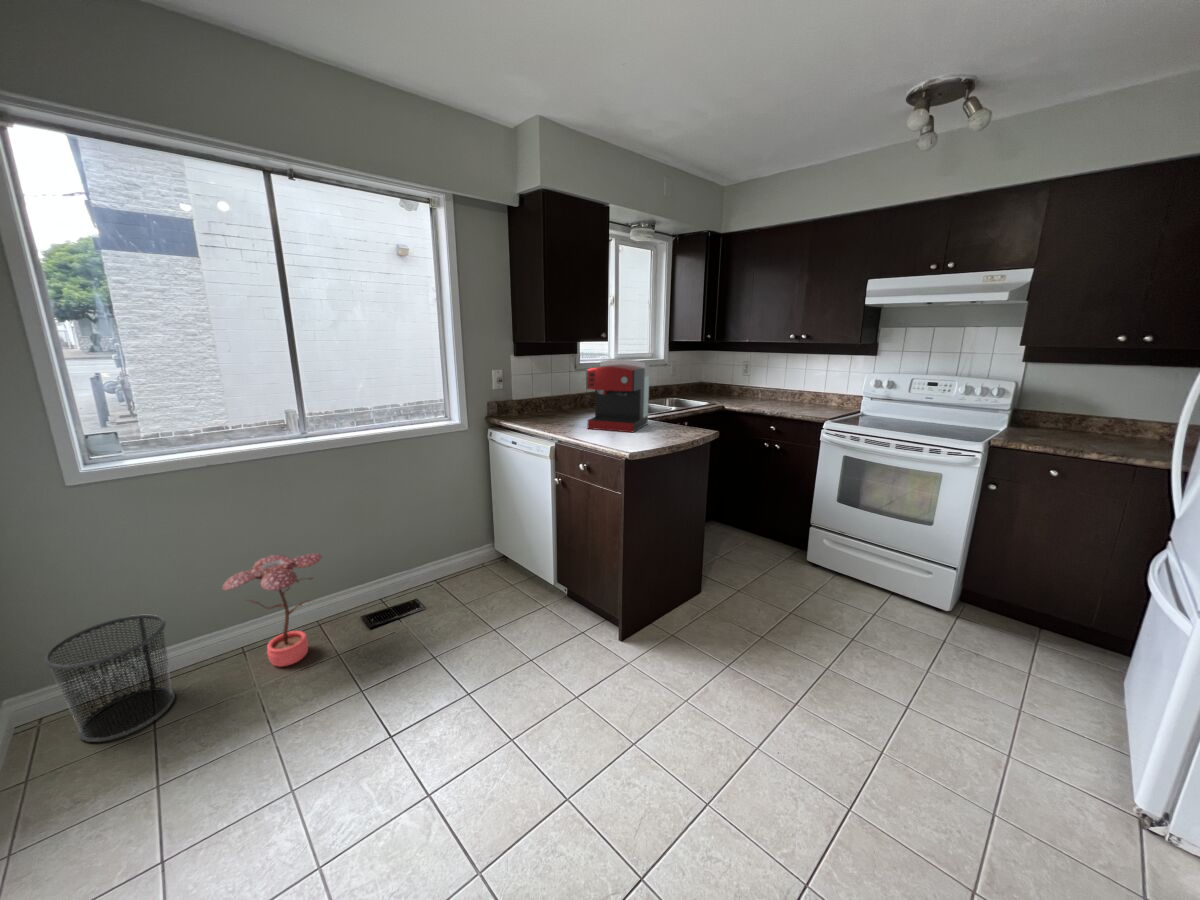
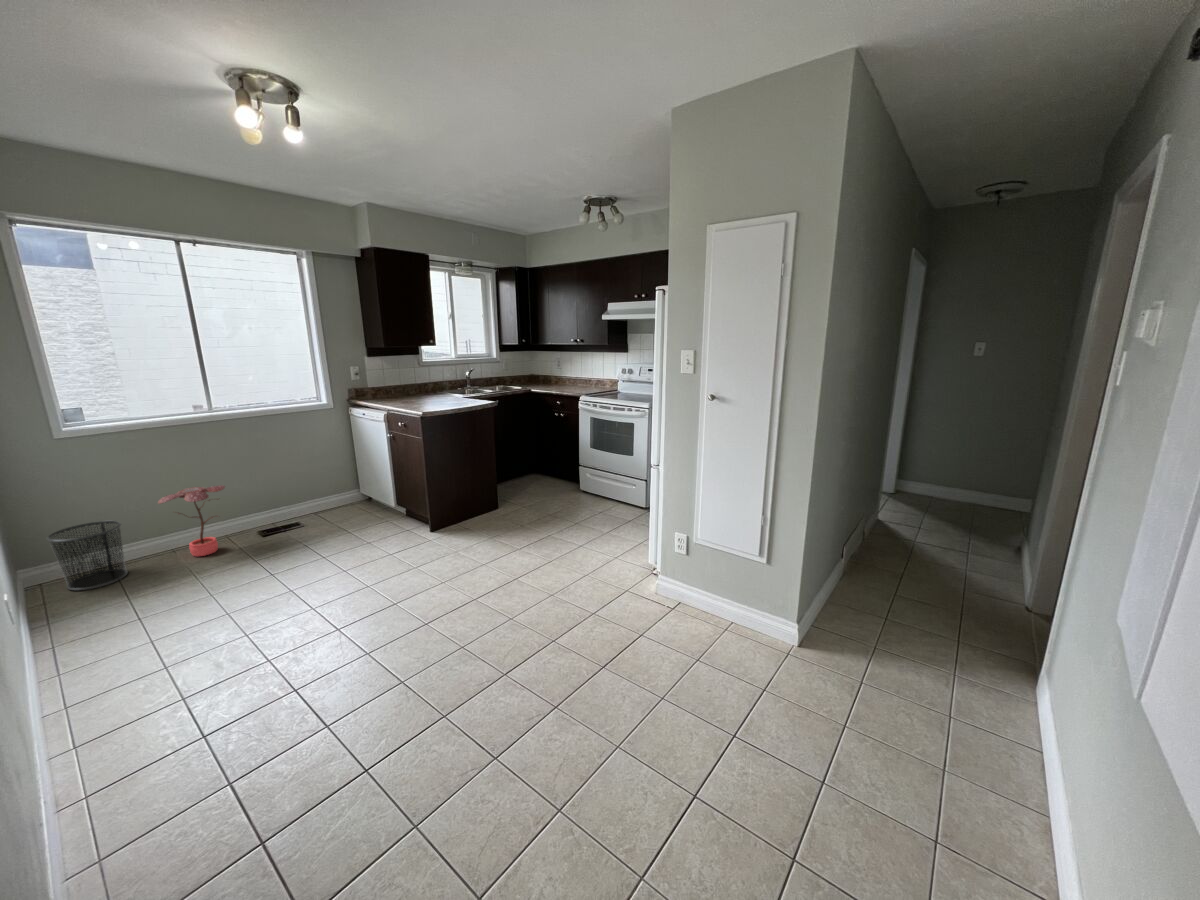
coffee maker: present [587,359,649,432] -> none [408,357,457,404]

